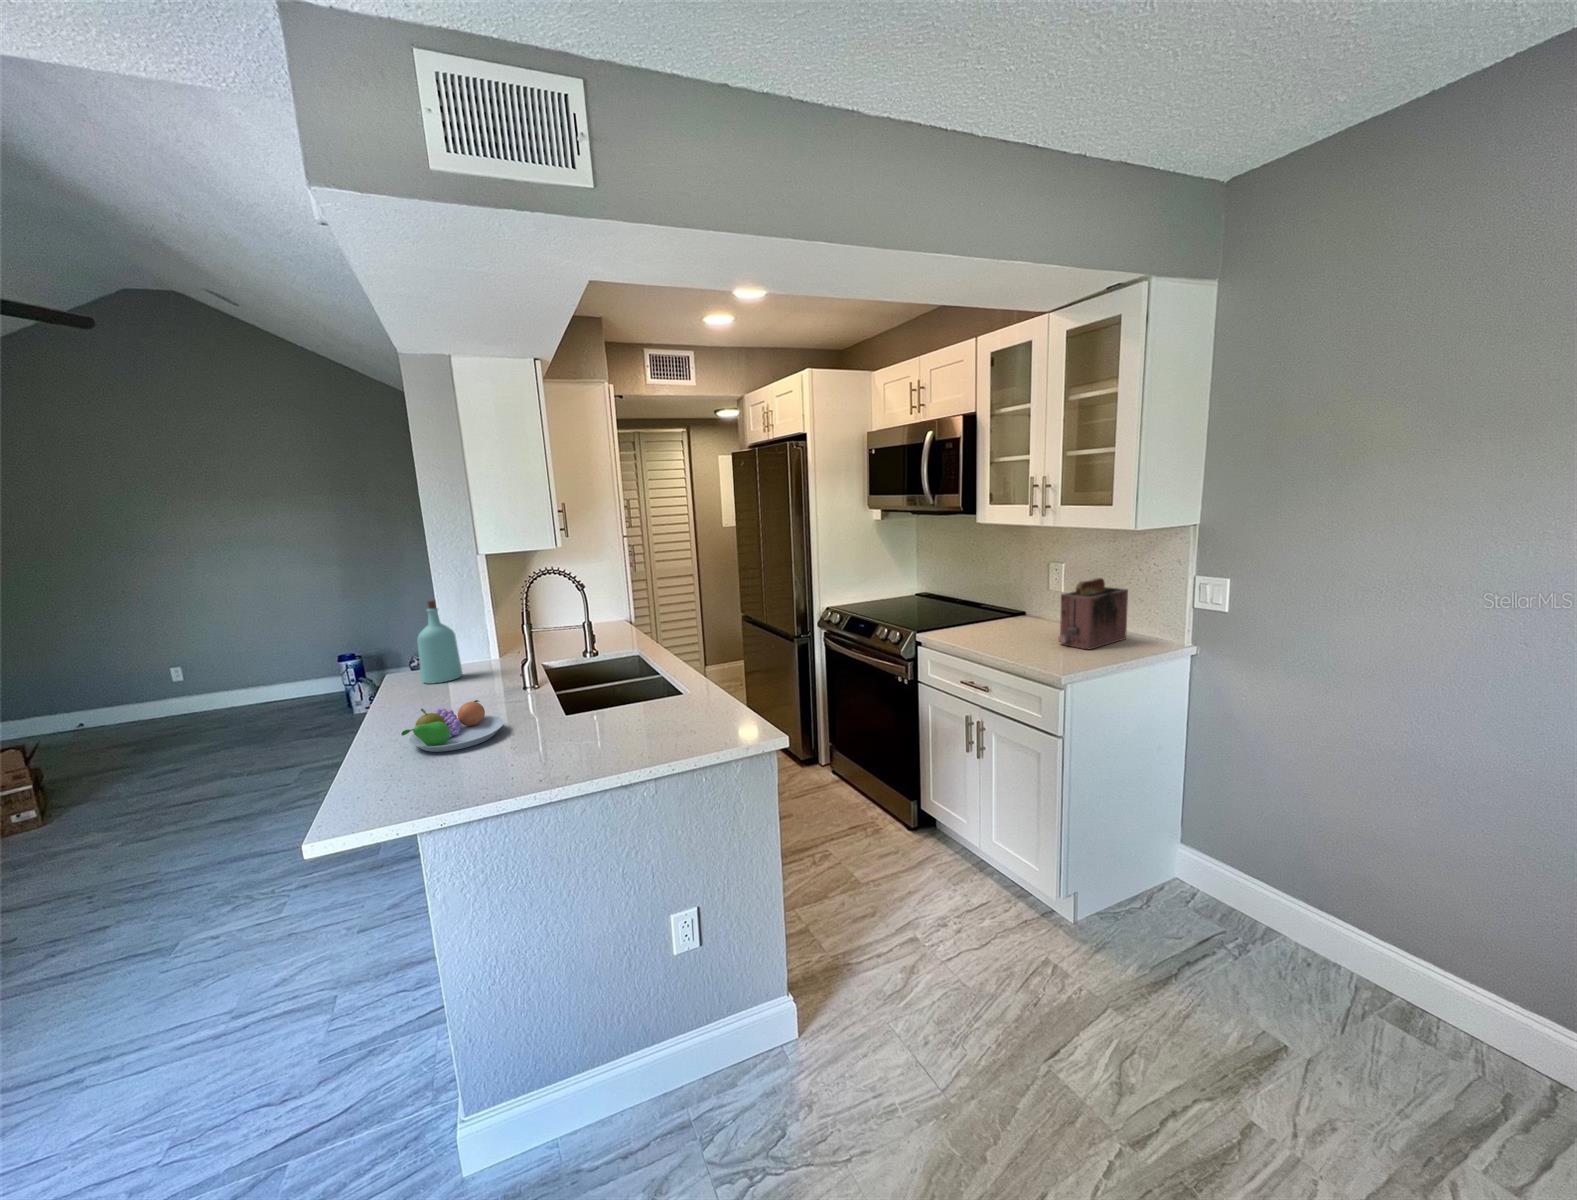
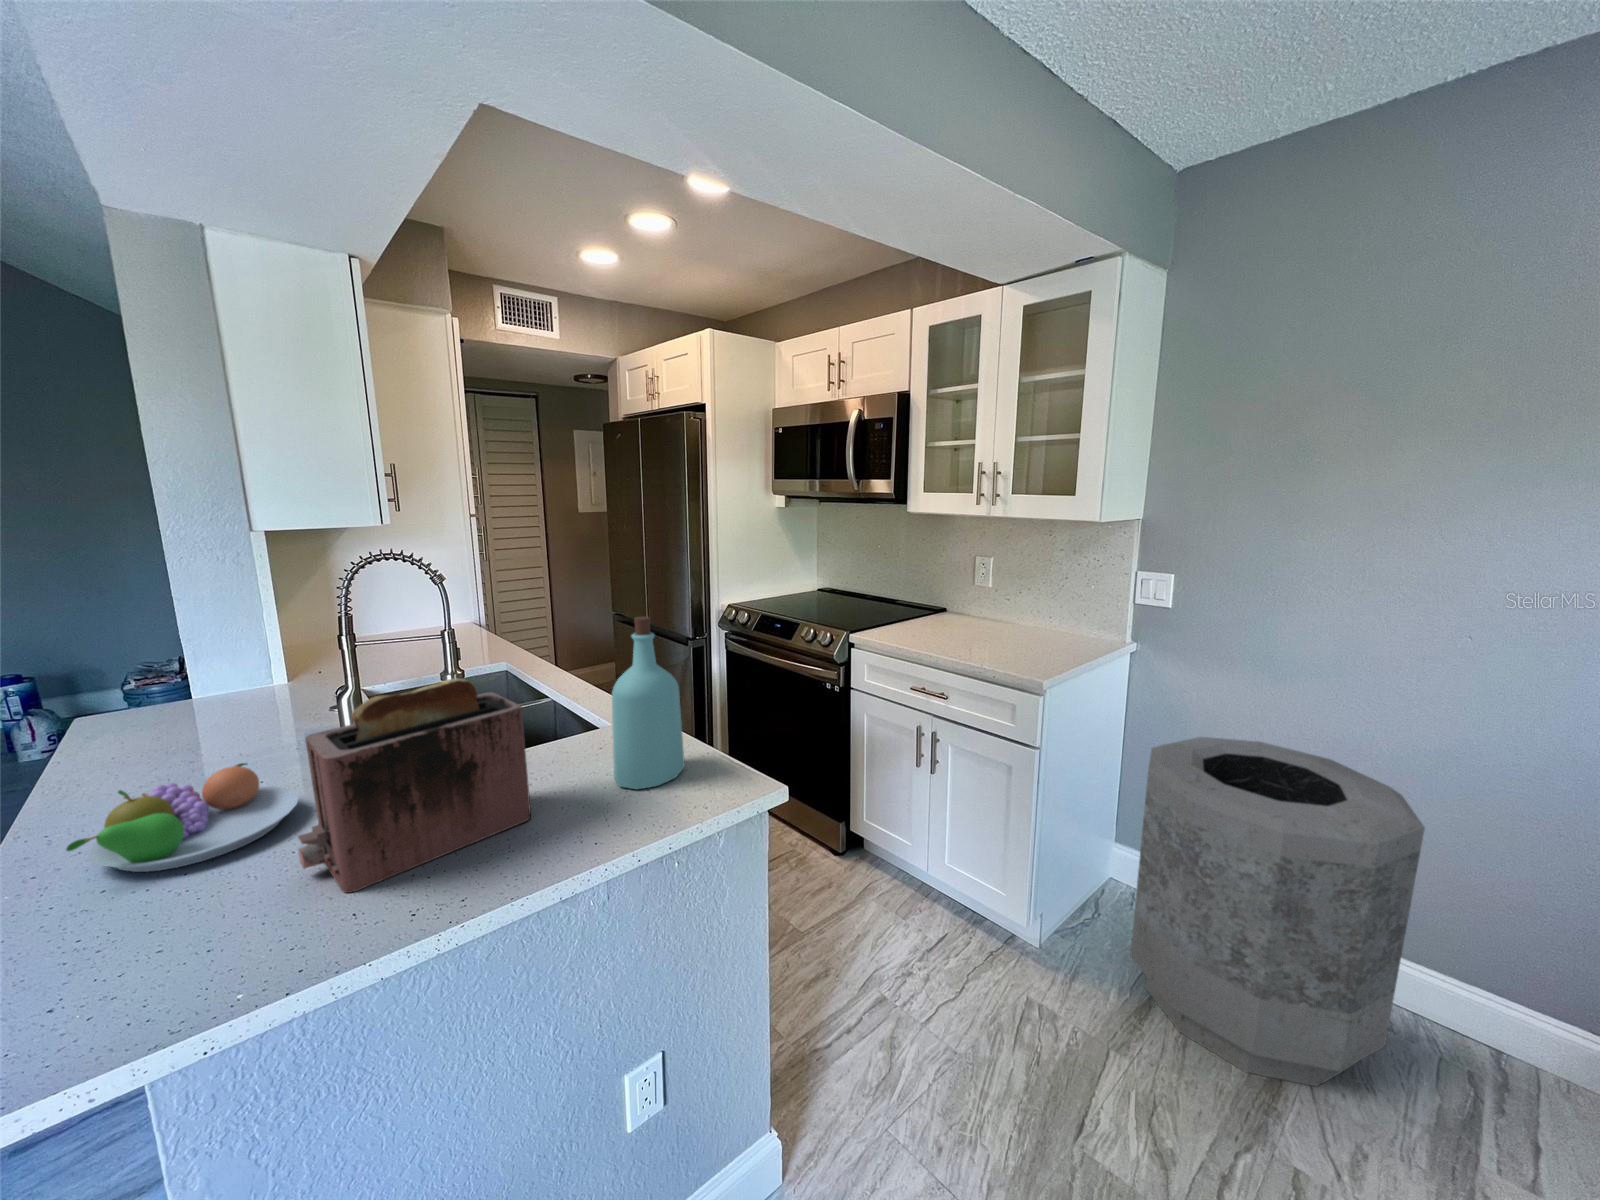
toaster: present [1058,578,1128,650] -> present [298,678,531,893]
bottle: present [417,600,463,684] -> present [612,616,685,789]
trash can: none [1152,739,1428,1072] -> present [1130,737,1425,1086]

